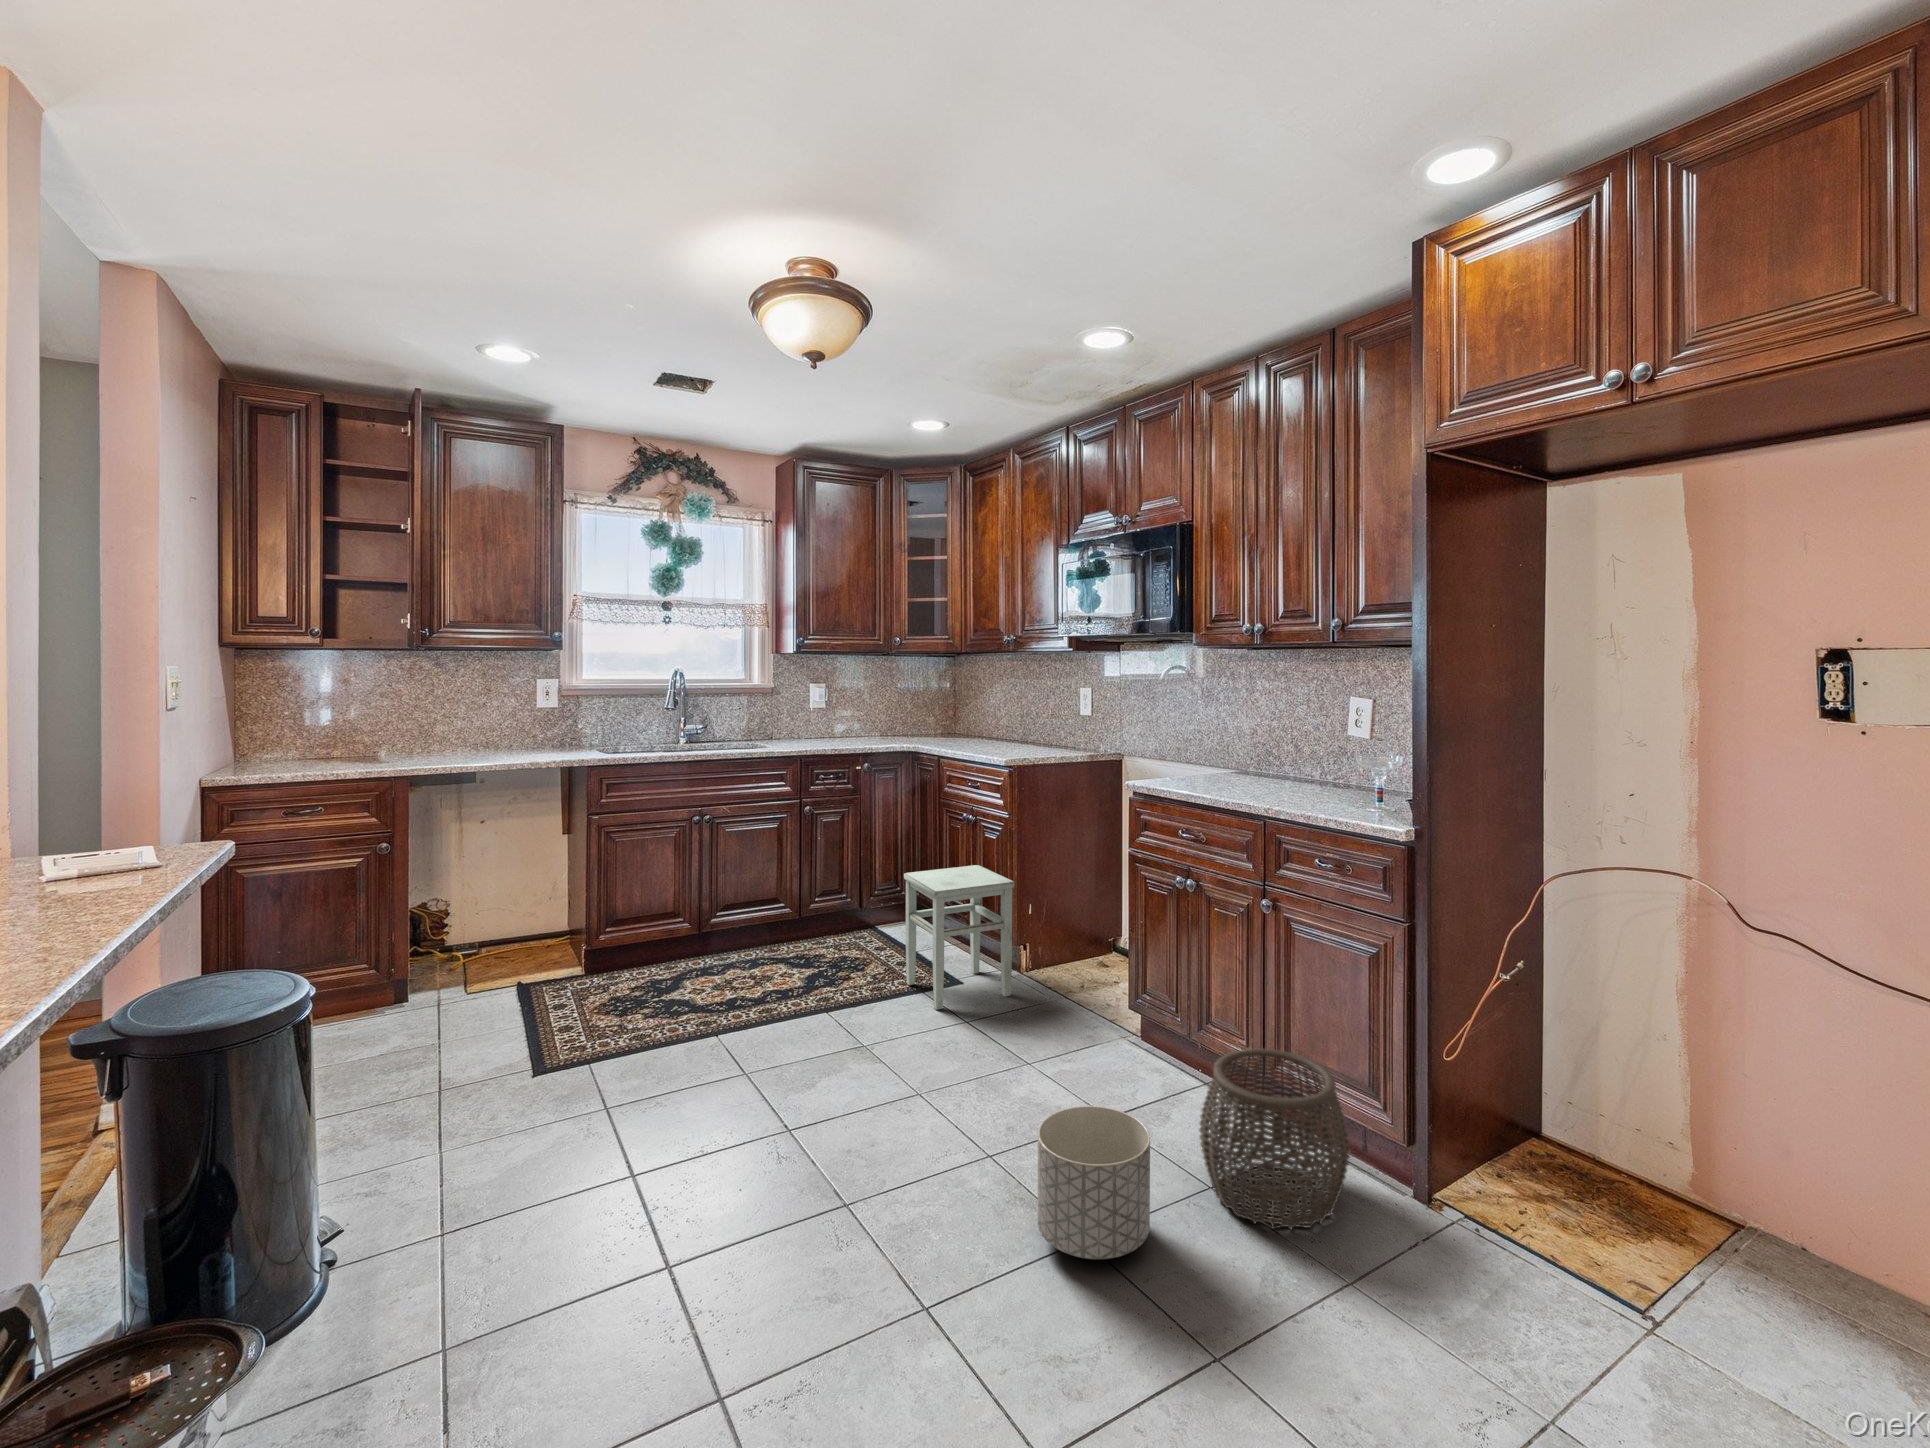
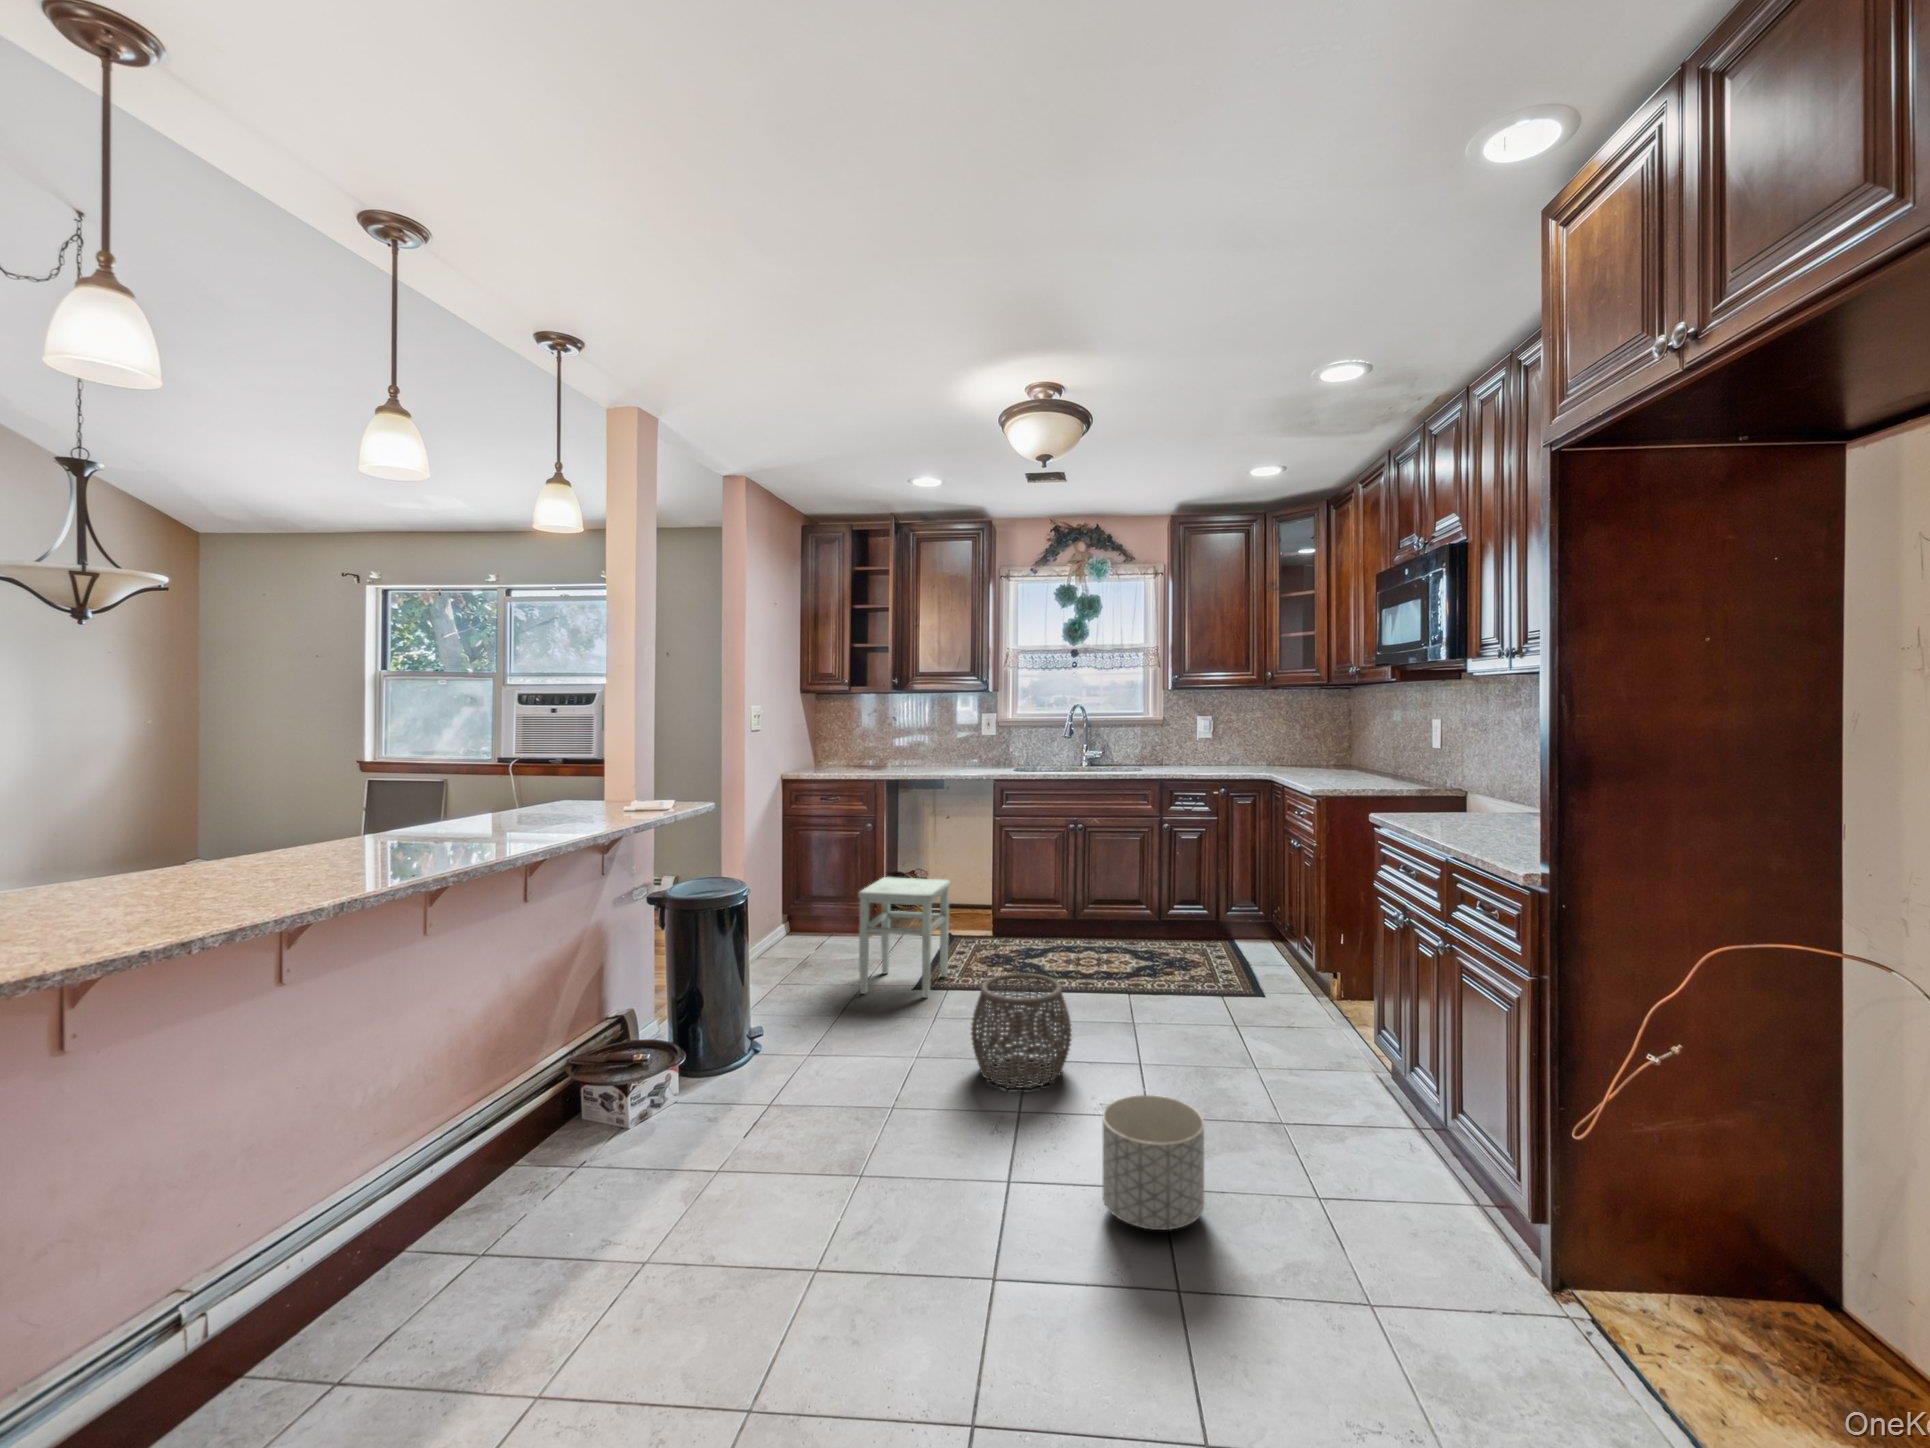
stool: present [904,865,1014,1010] -> present [858,877,951,998]
woven basket: present [1199,1049,1350,1230] -> present [971,973,1072,1088]

